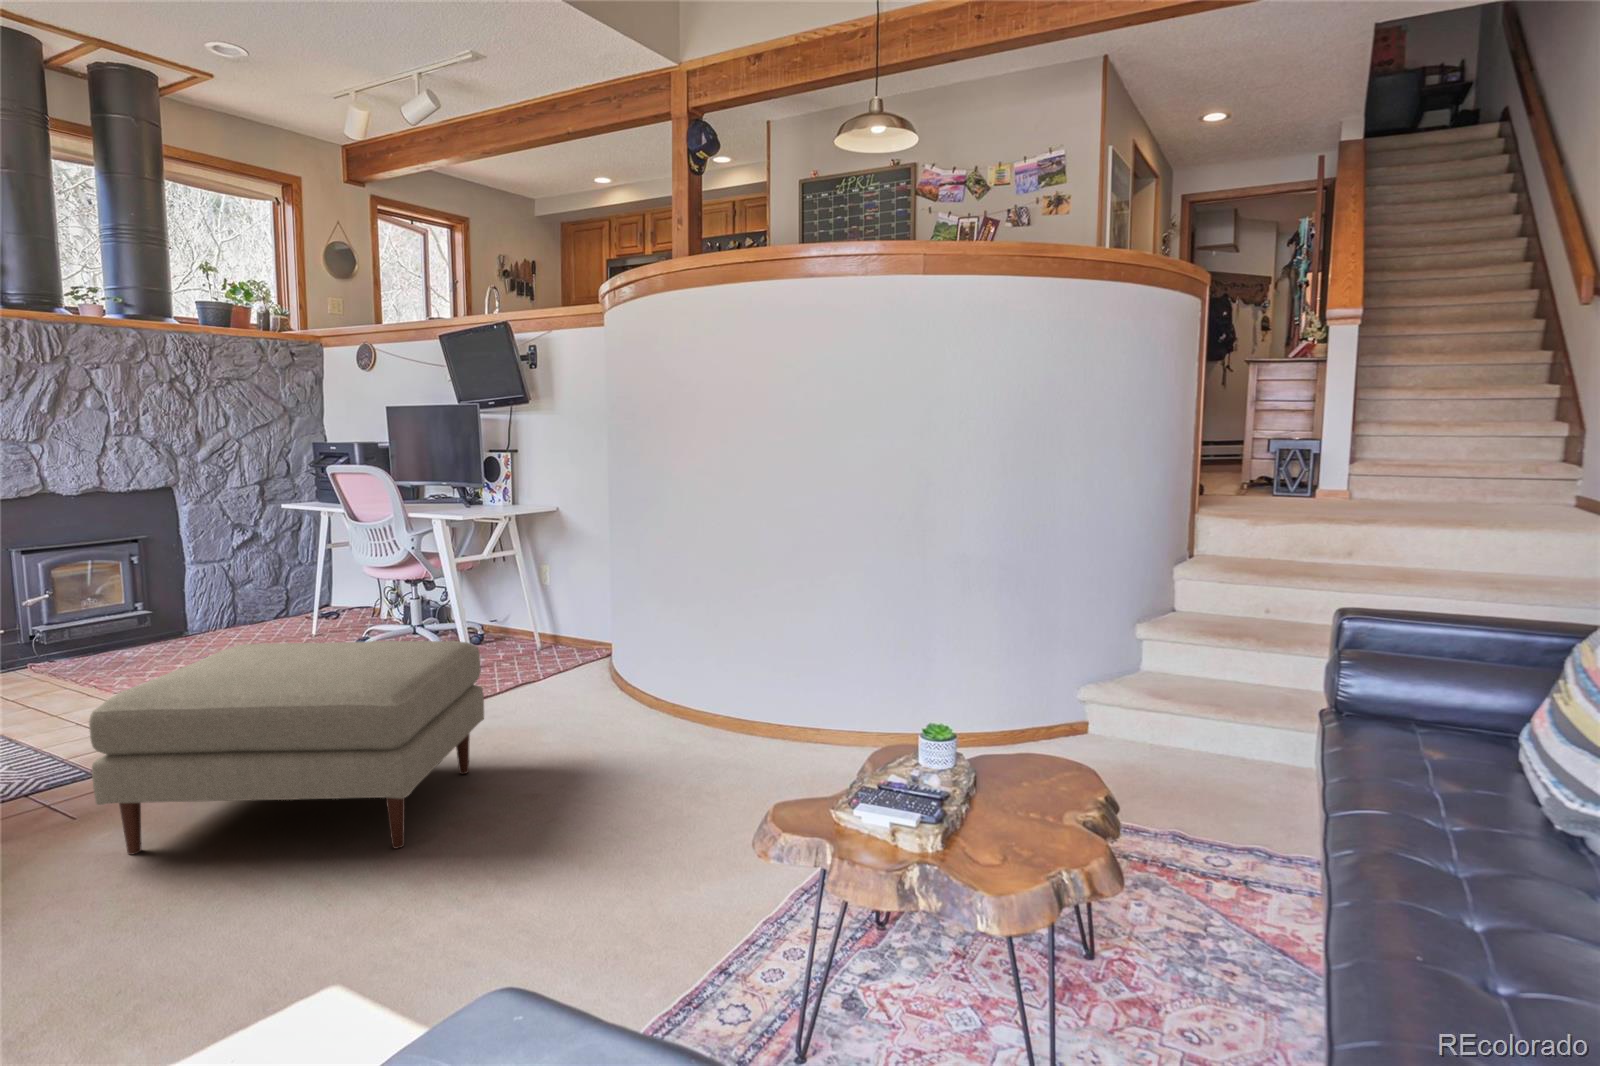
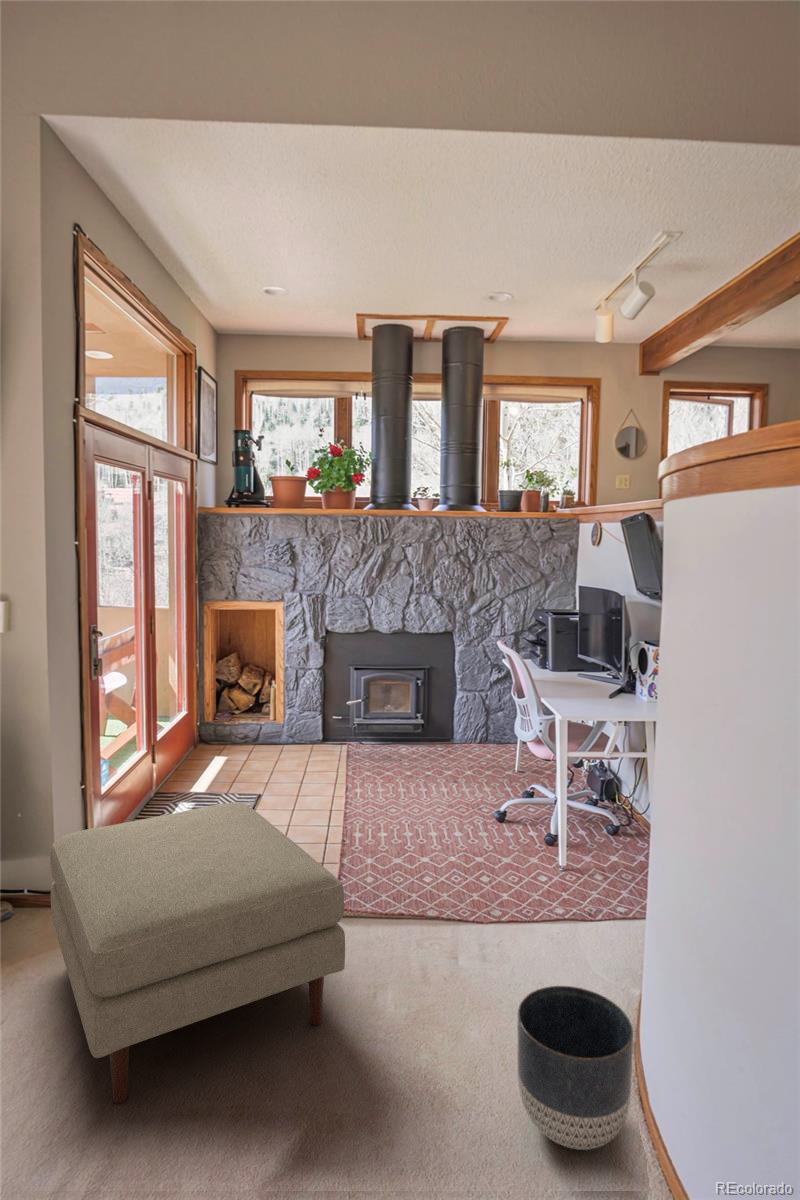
planter: none [639,657,711,739] -> present [517,986,633,1150]

